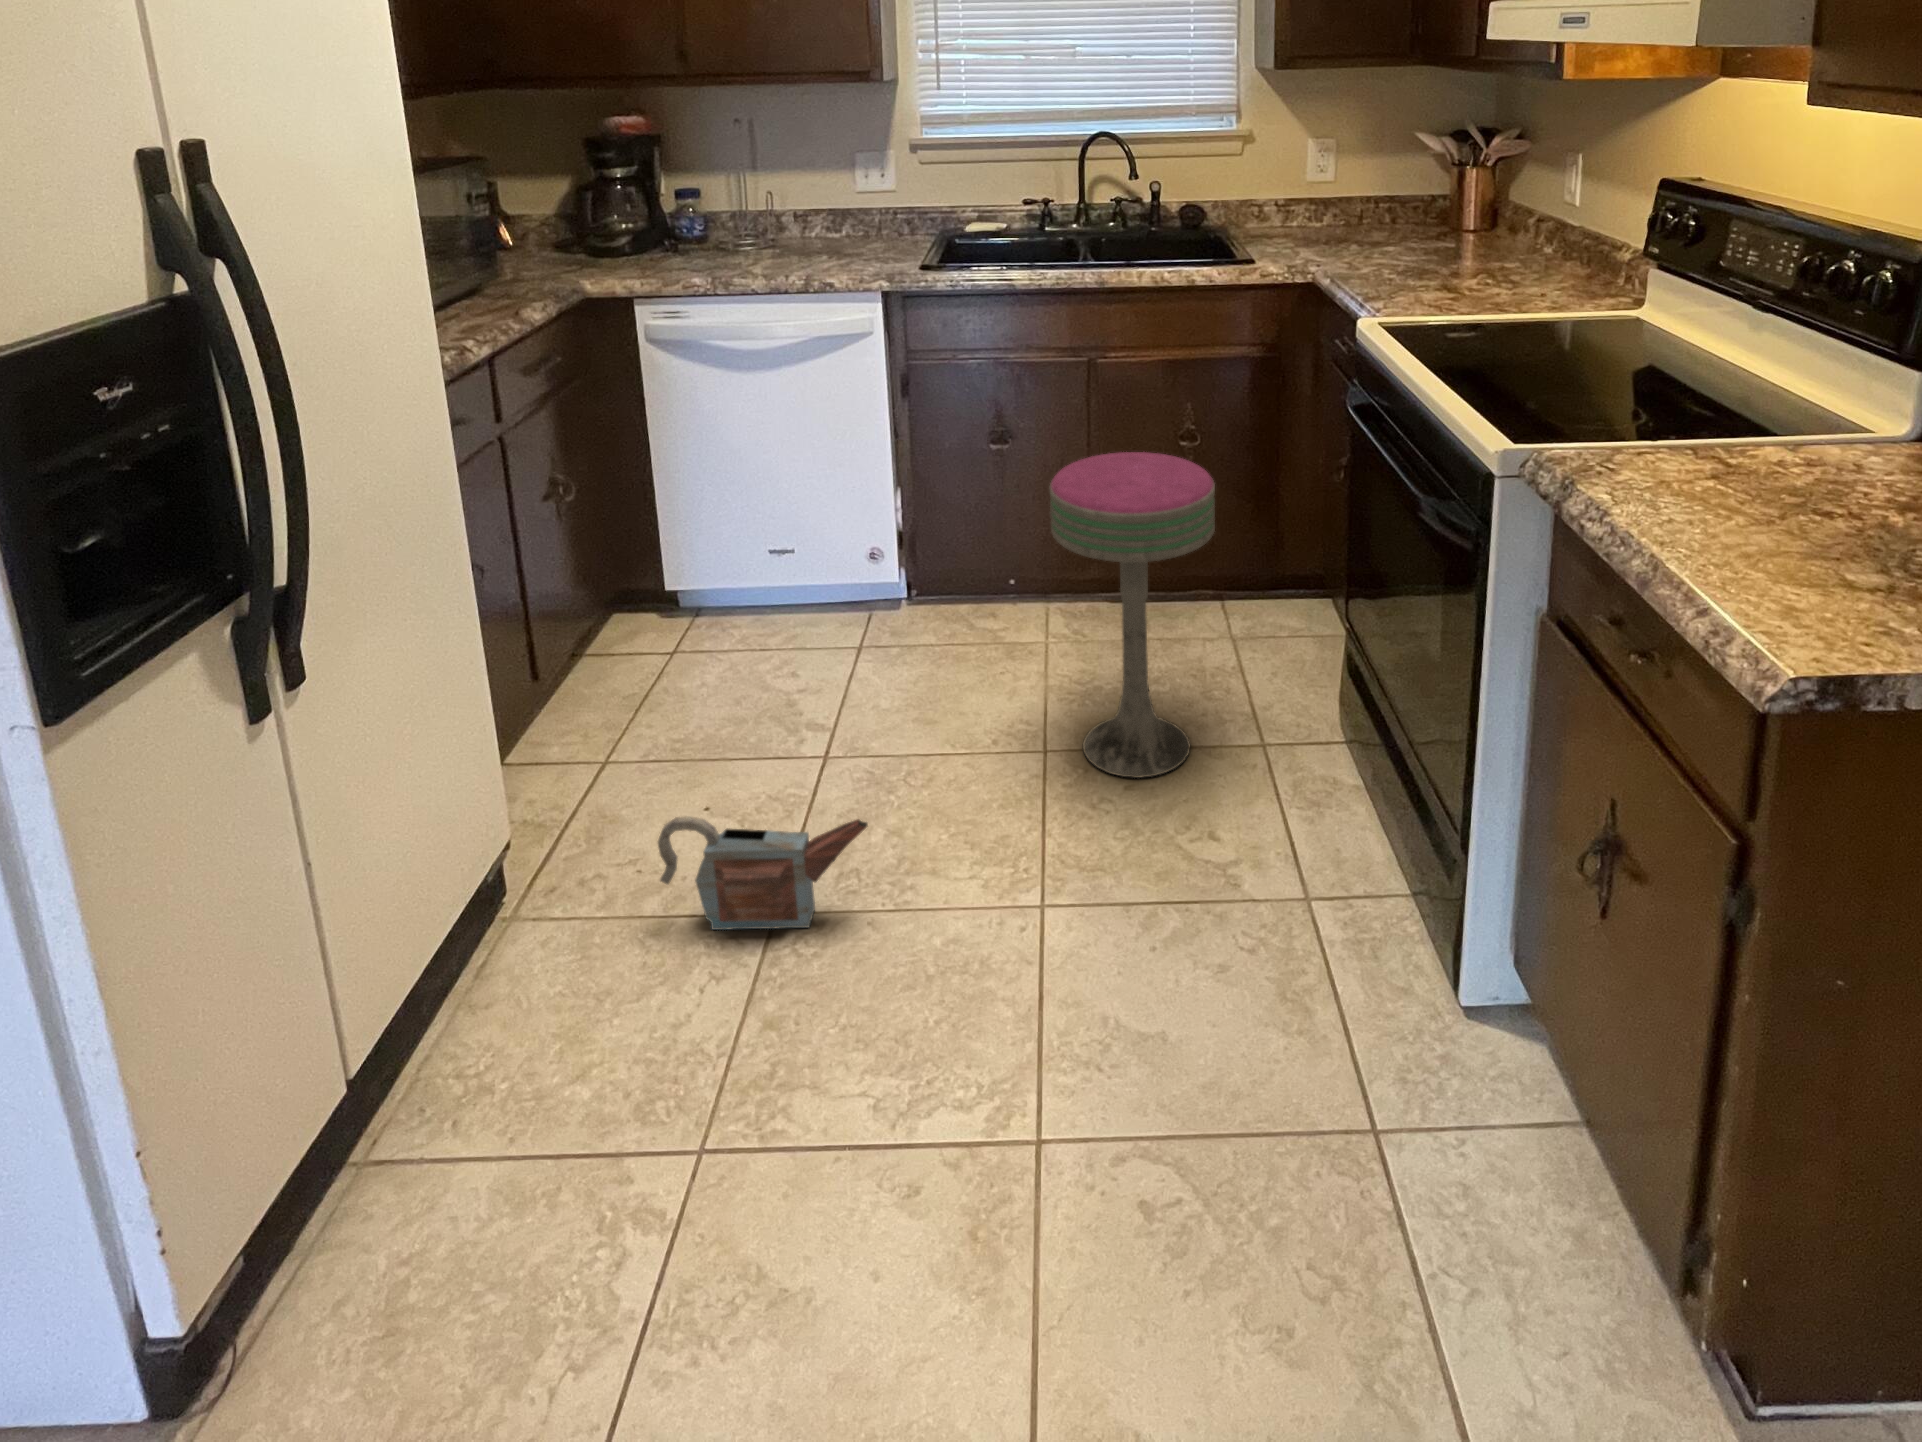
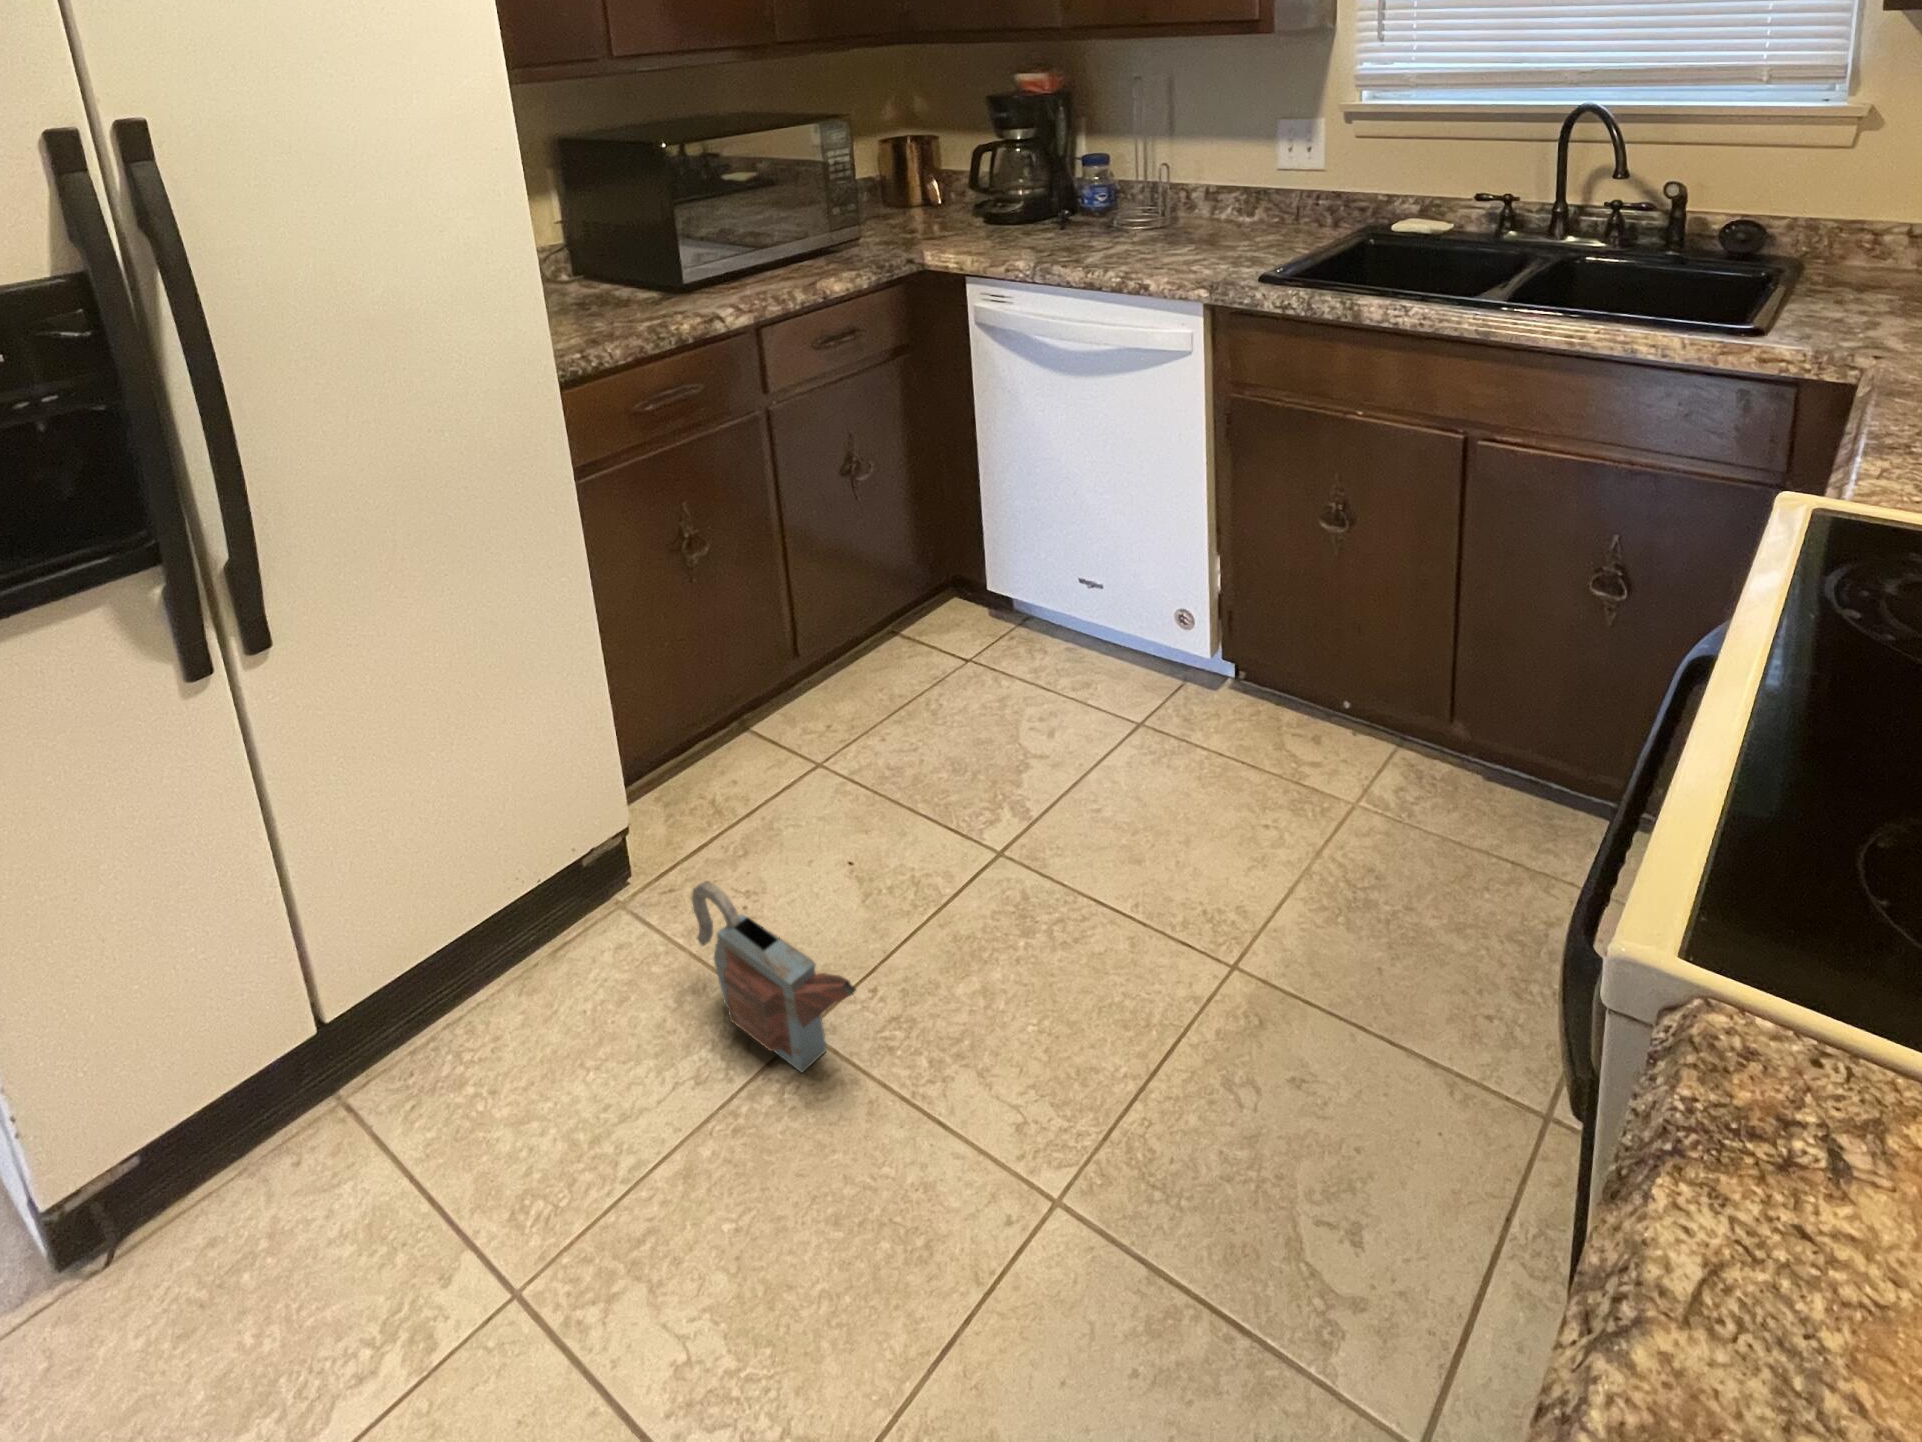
bar stool: present [1050,452,1215,778] -> none [1216,593,1477,1092]

